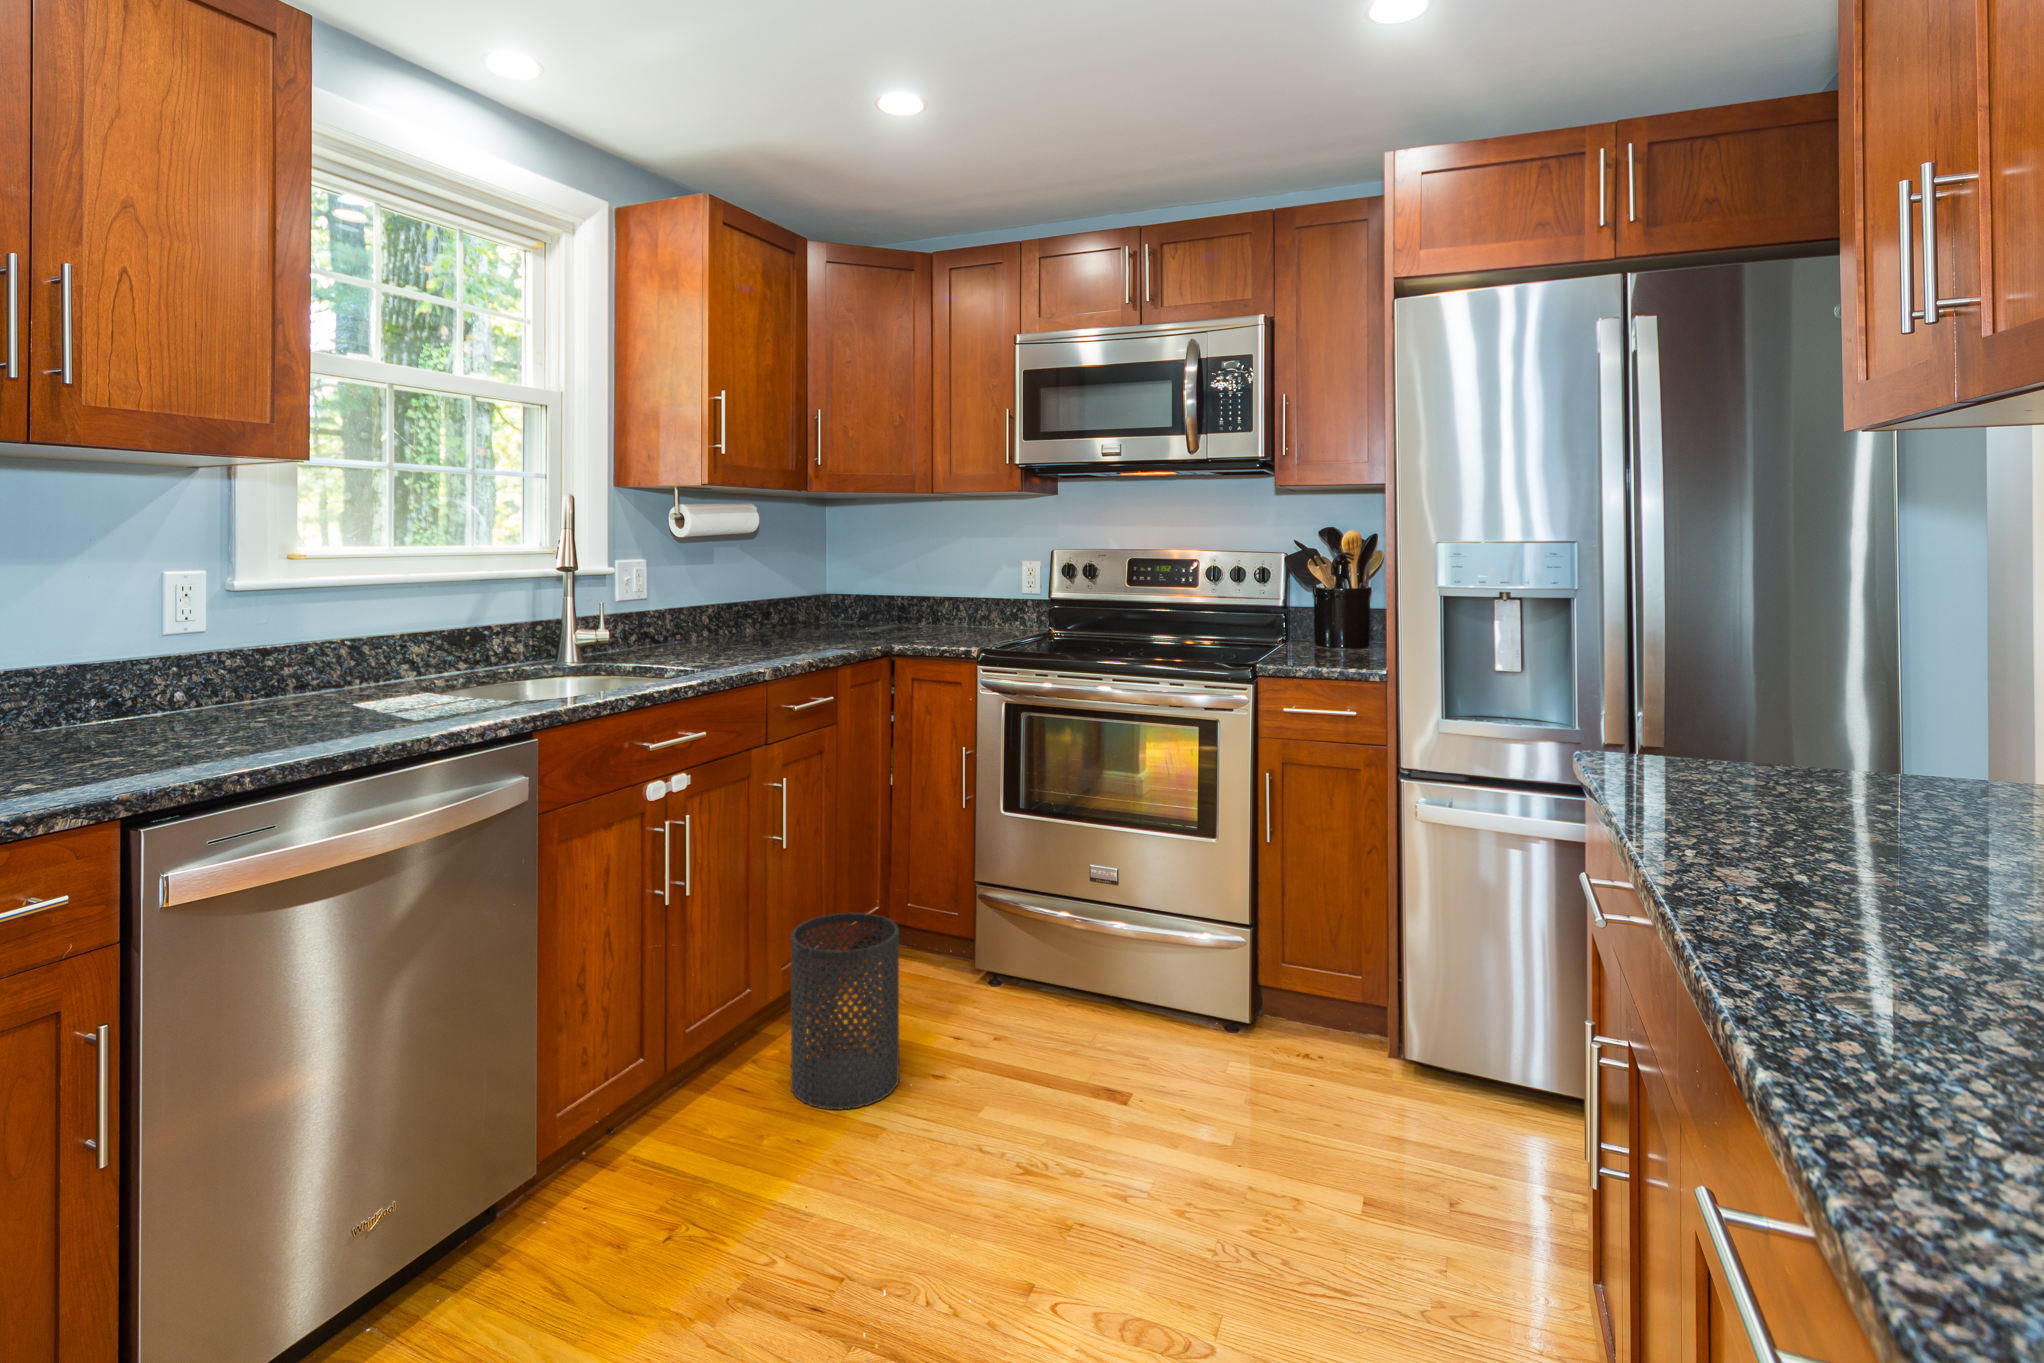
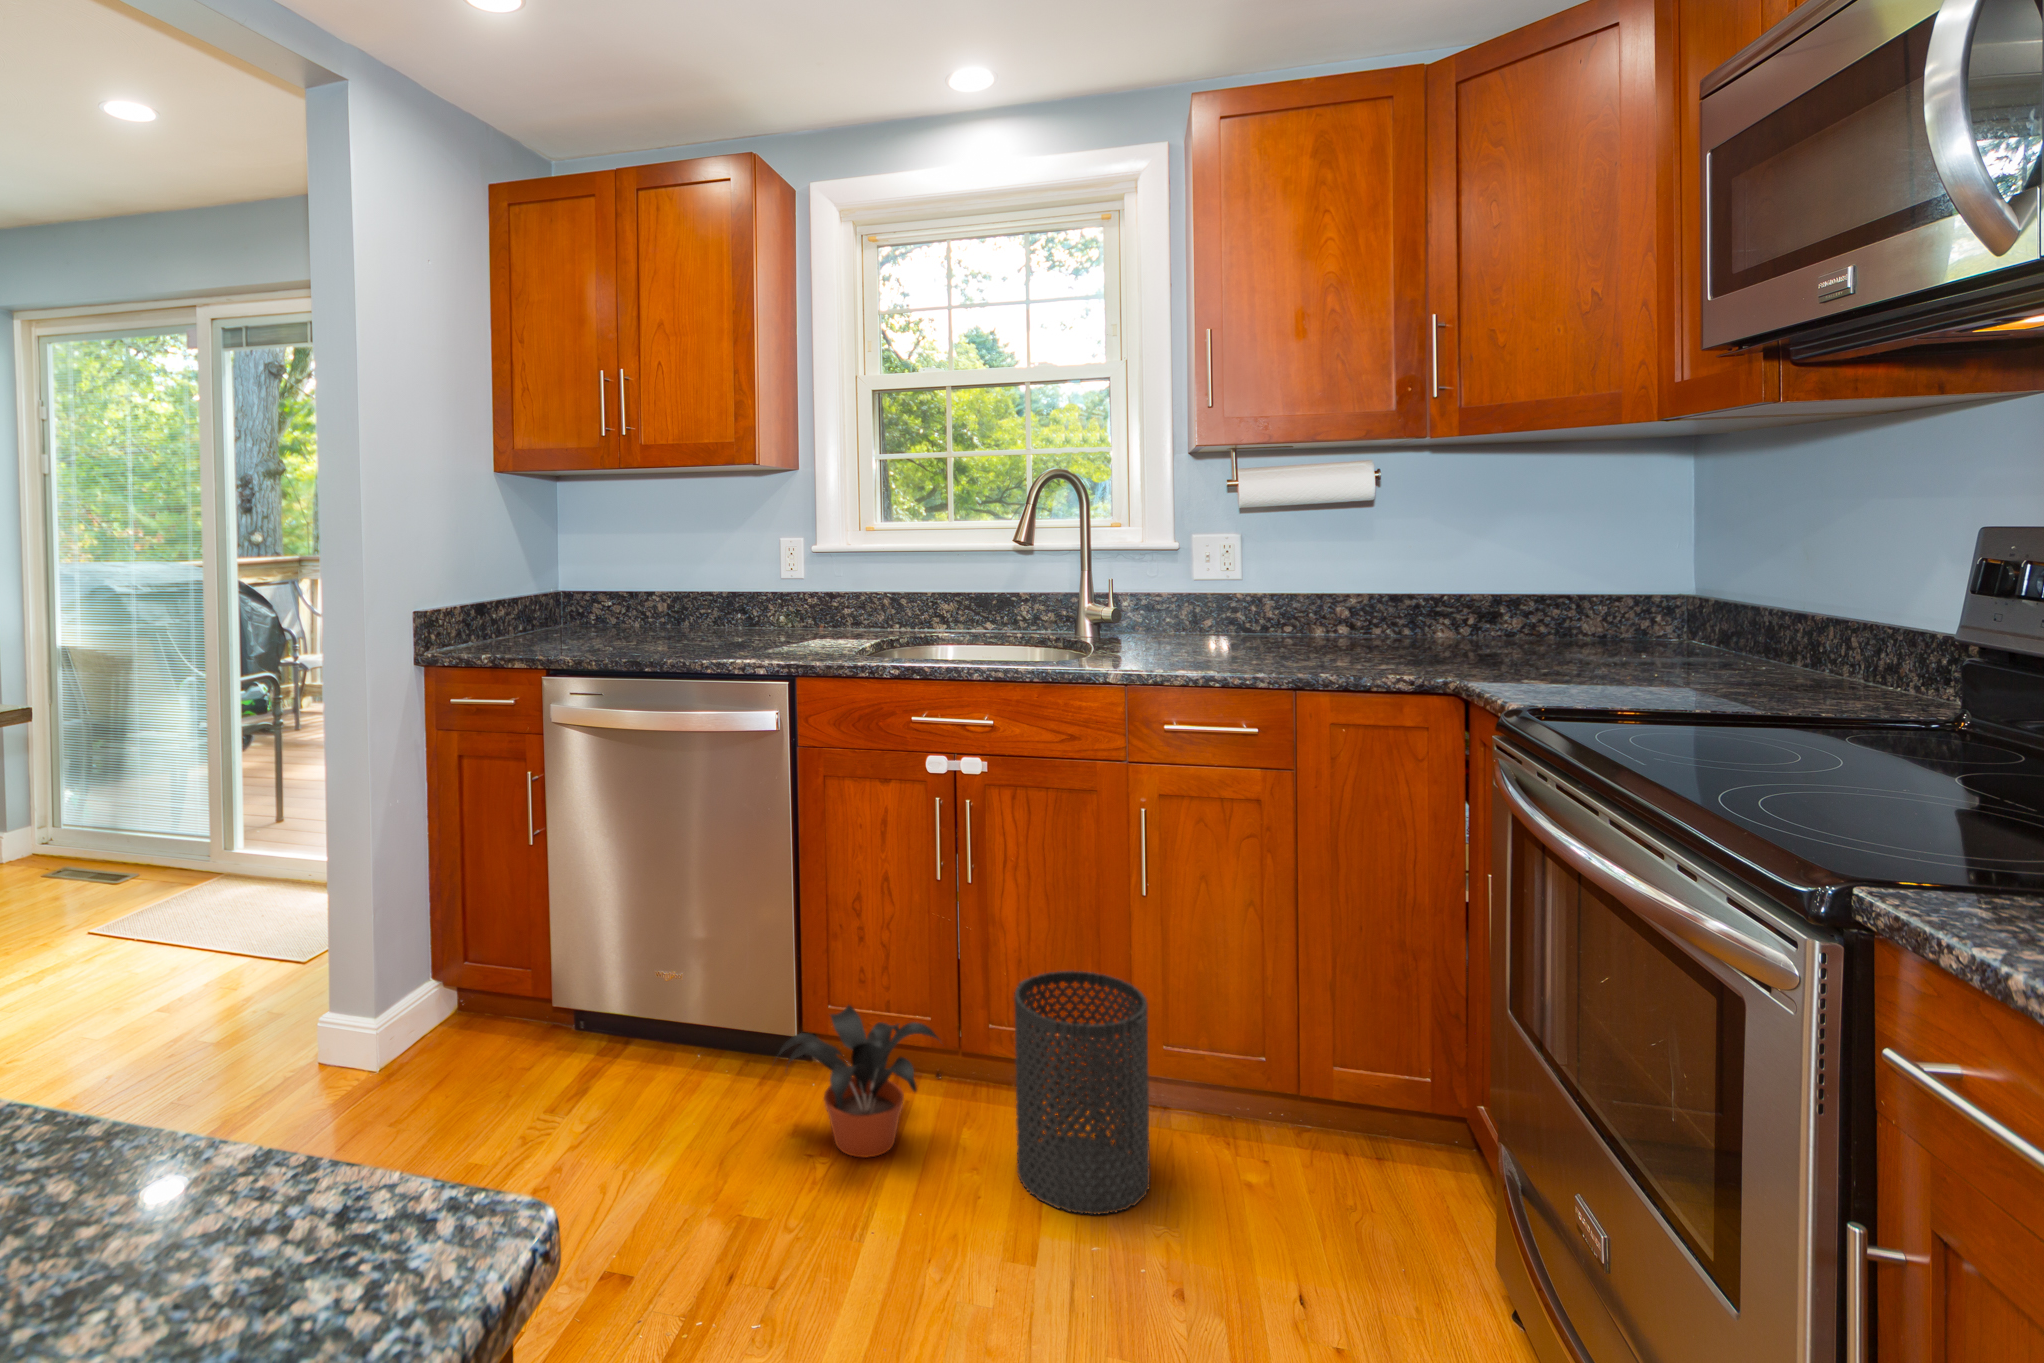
potted plant: none [636,1035,802,1207] -> present [779,1006,938,1158]

